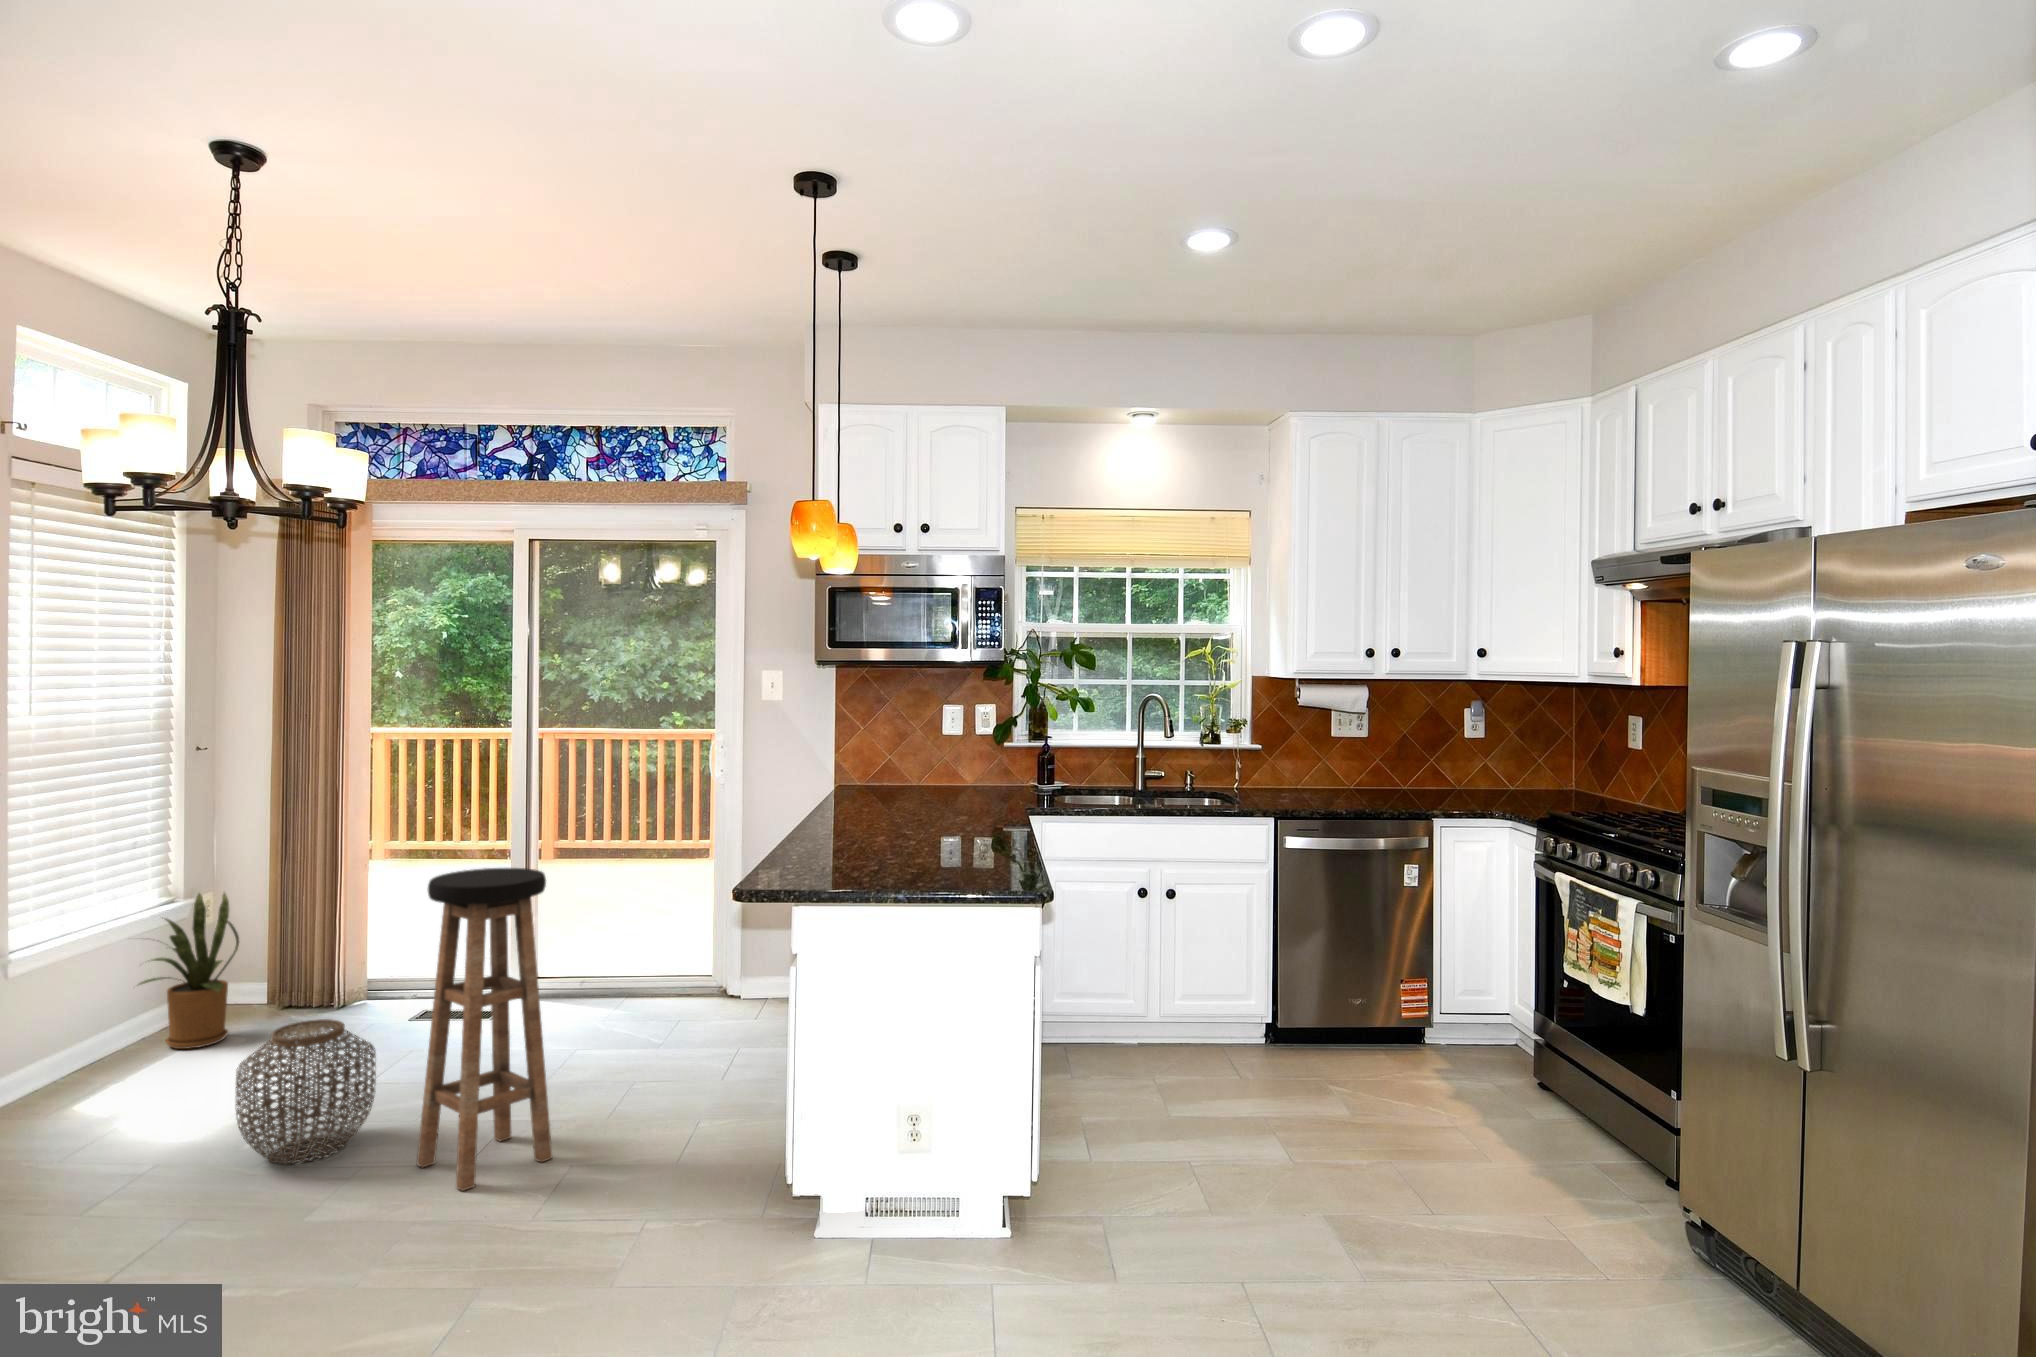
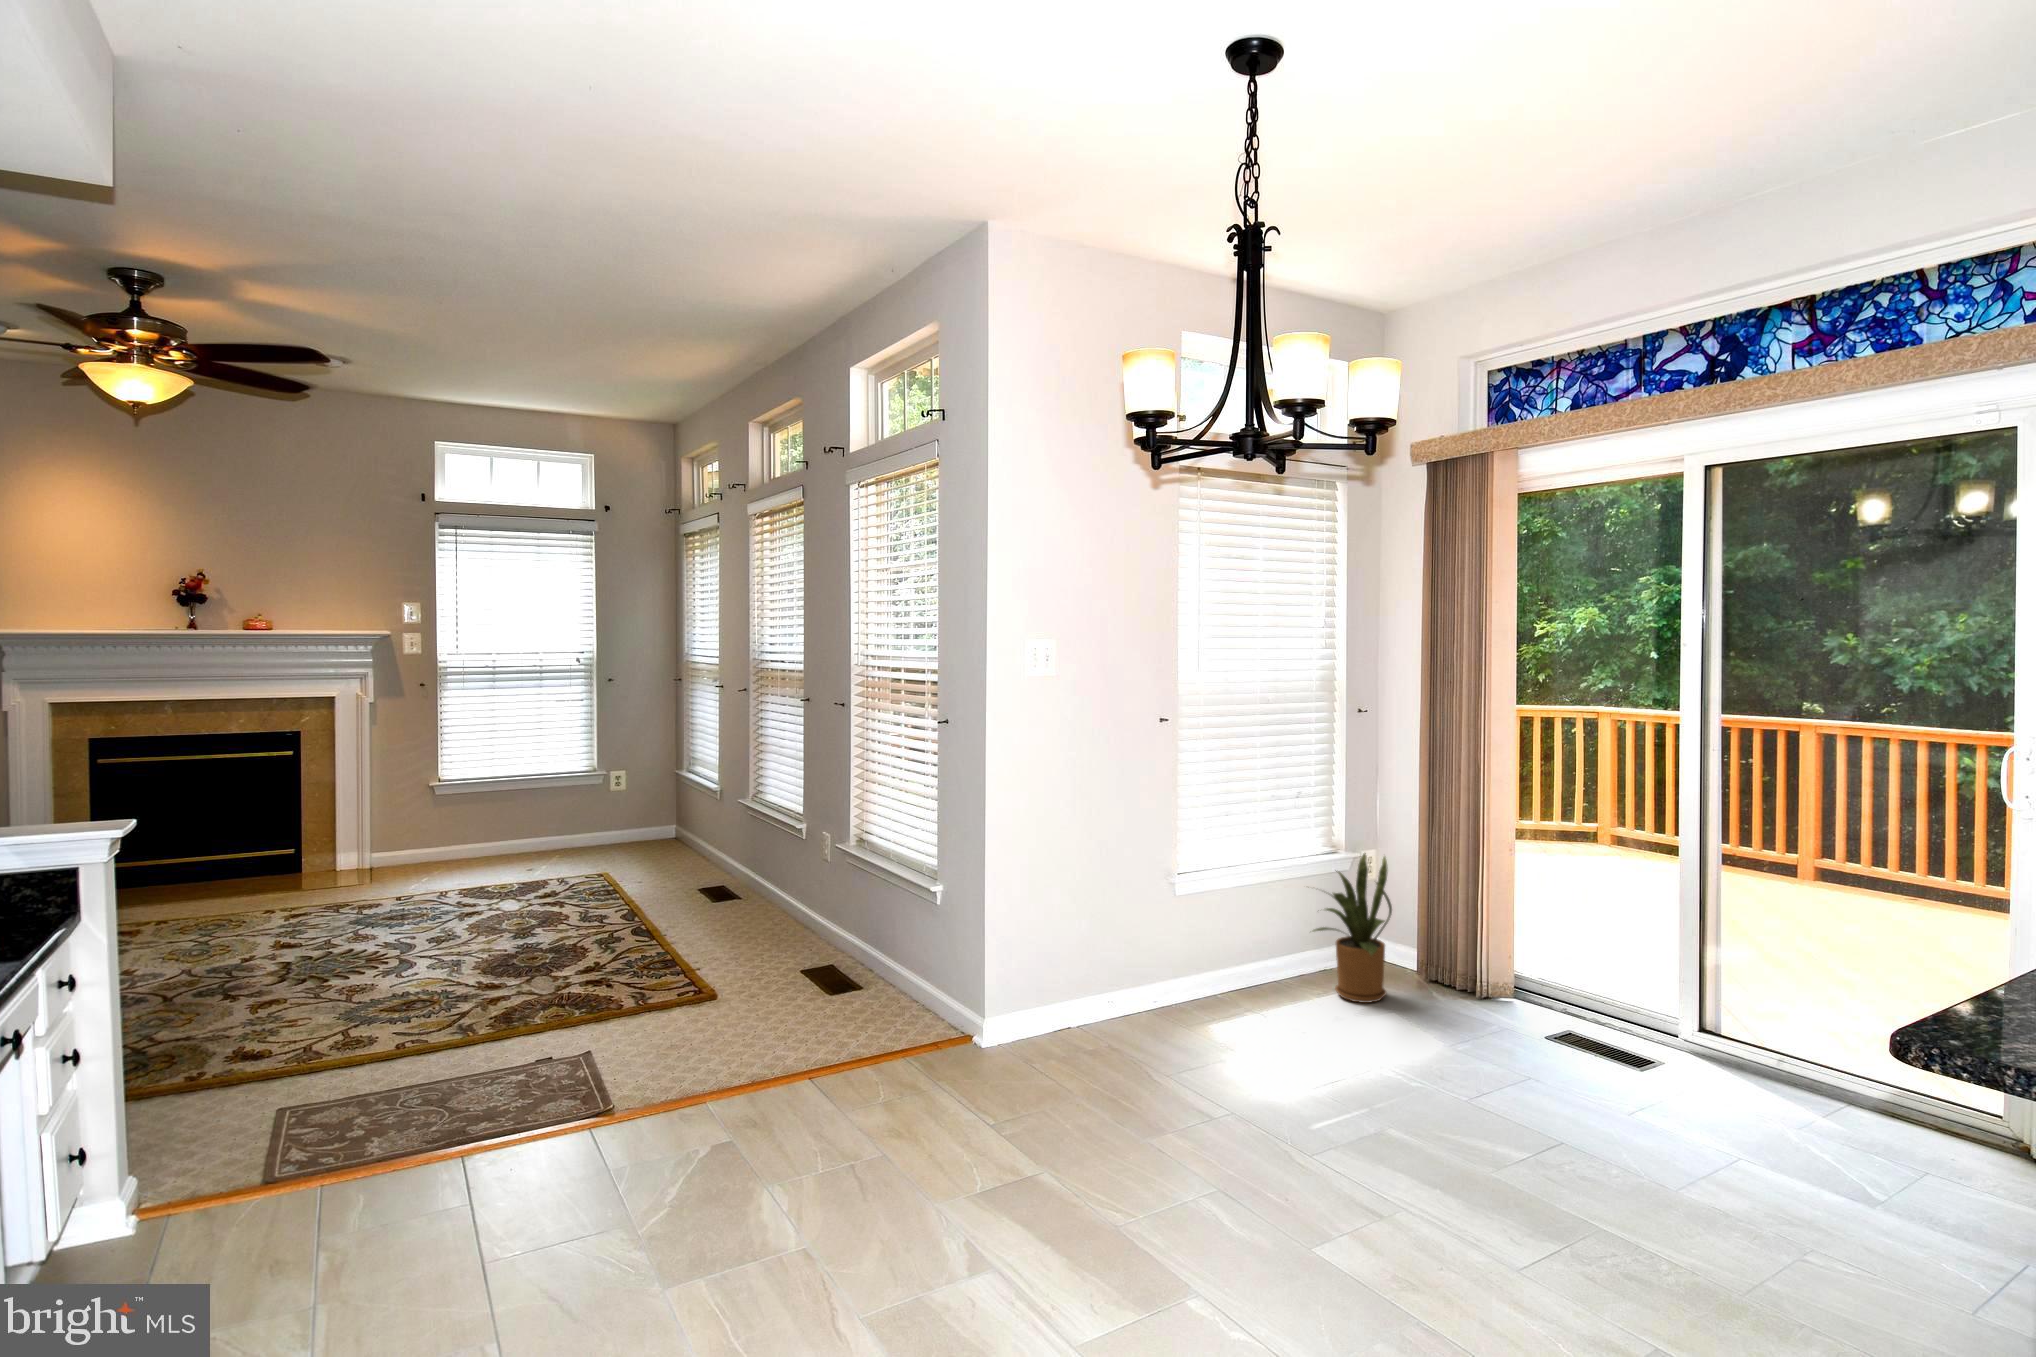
bar stool: present [417,868,552,1191] -> none [1517,899,1692,1321]
woven basket: present [236,1019,376,1164] -> none [1345,1026,1482,1185]

